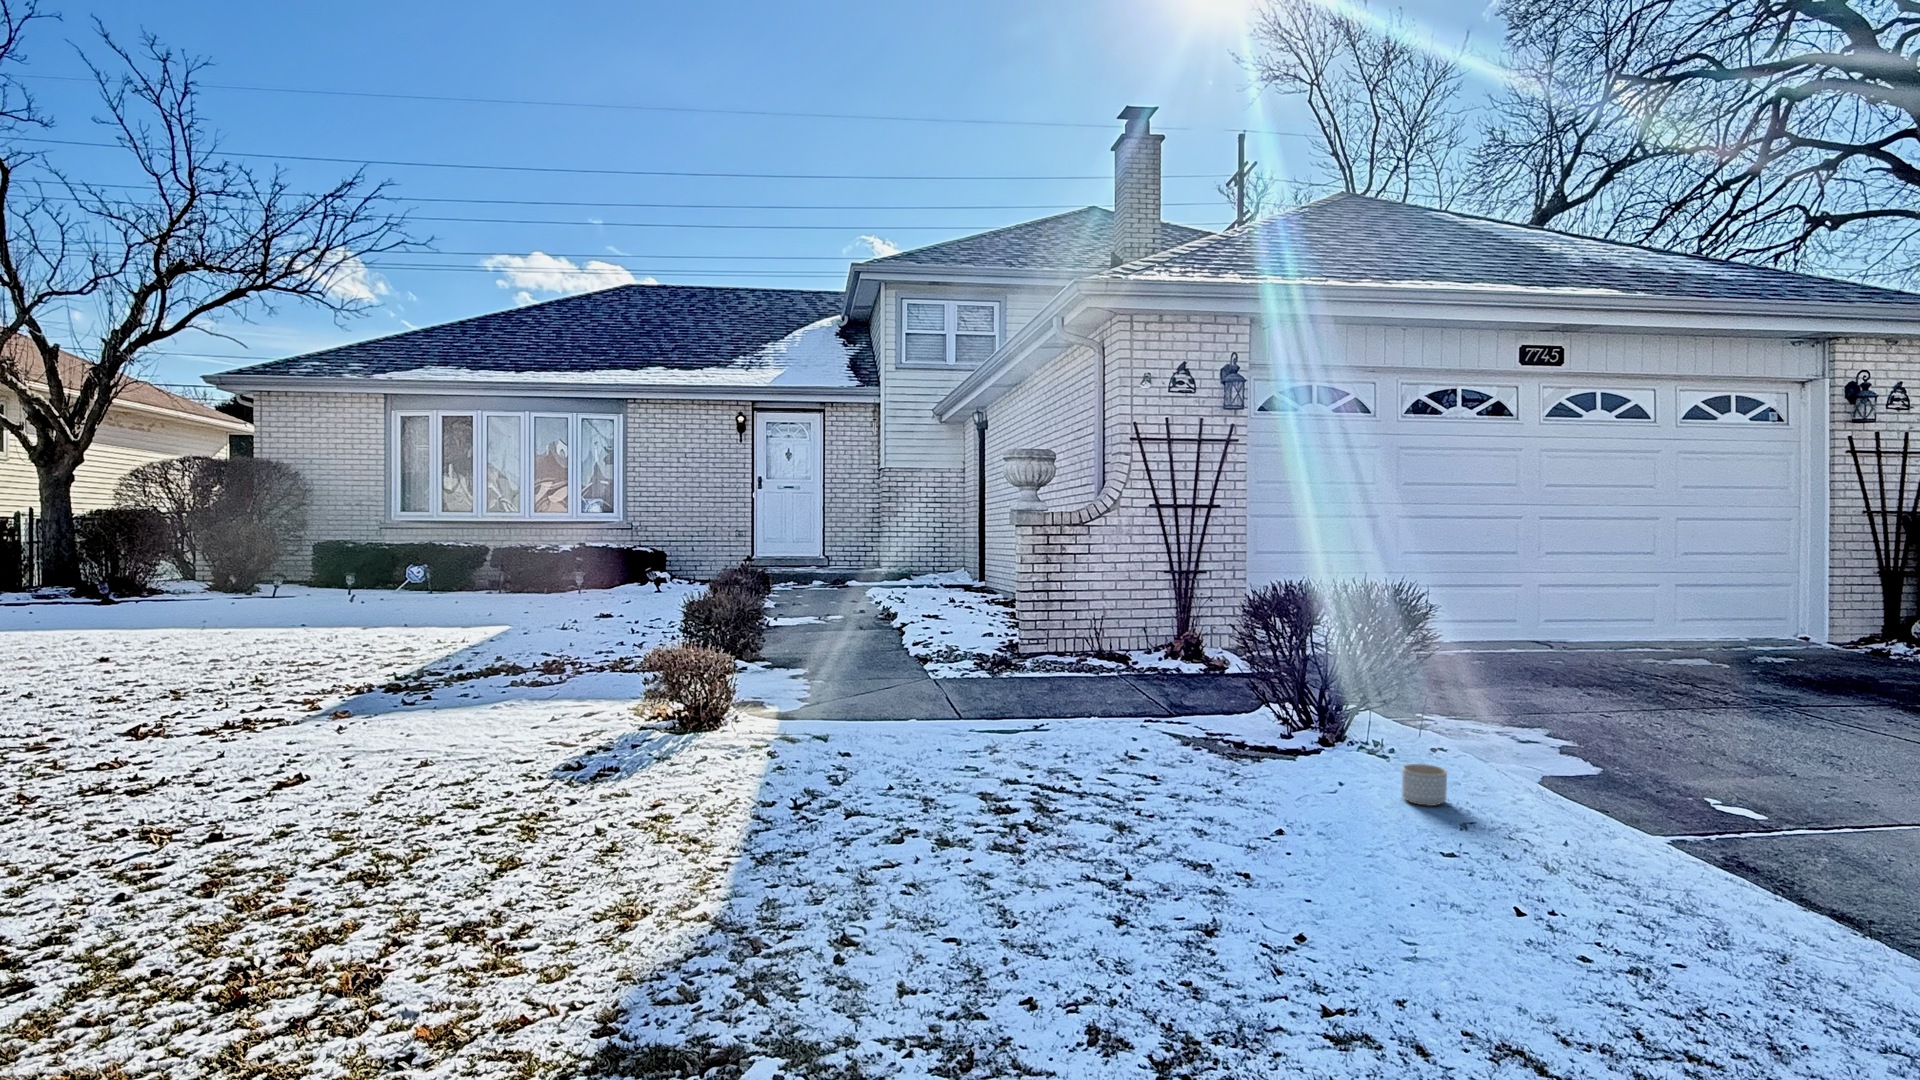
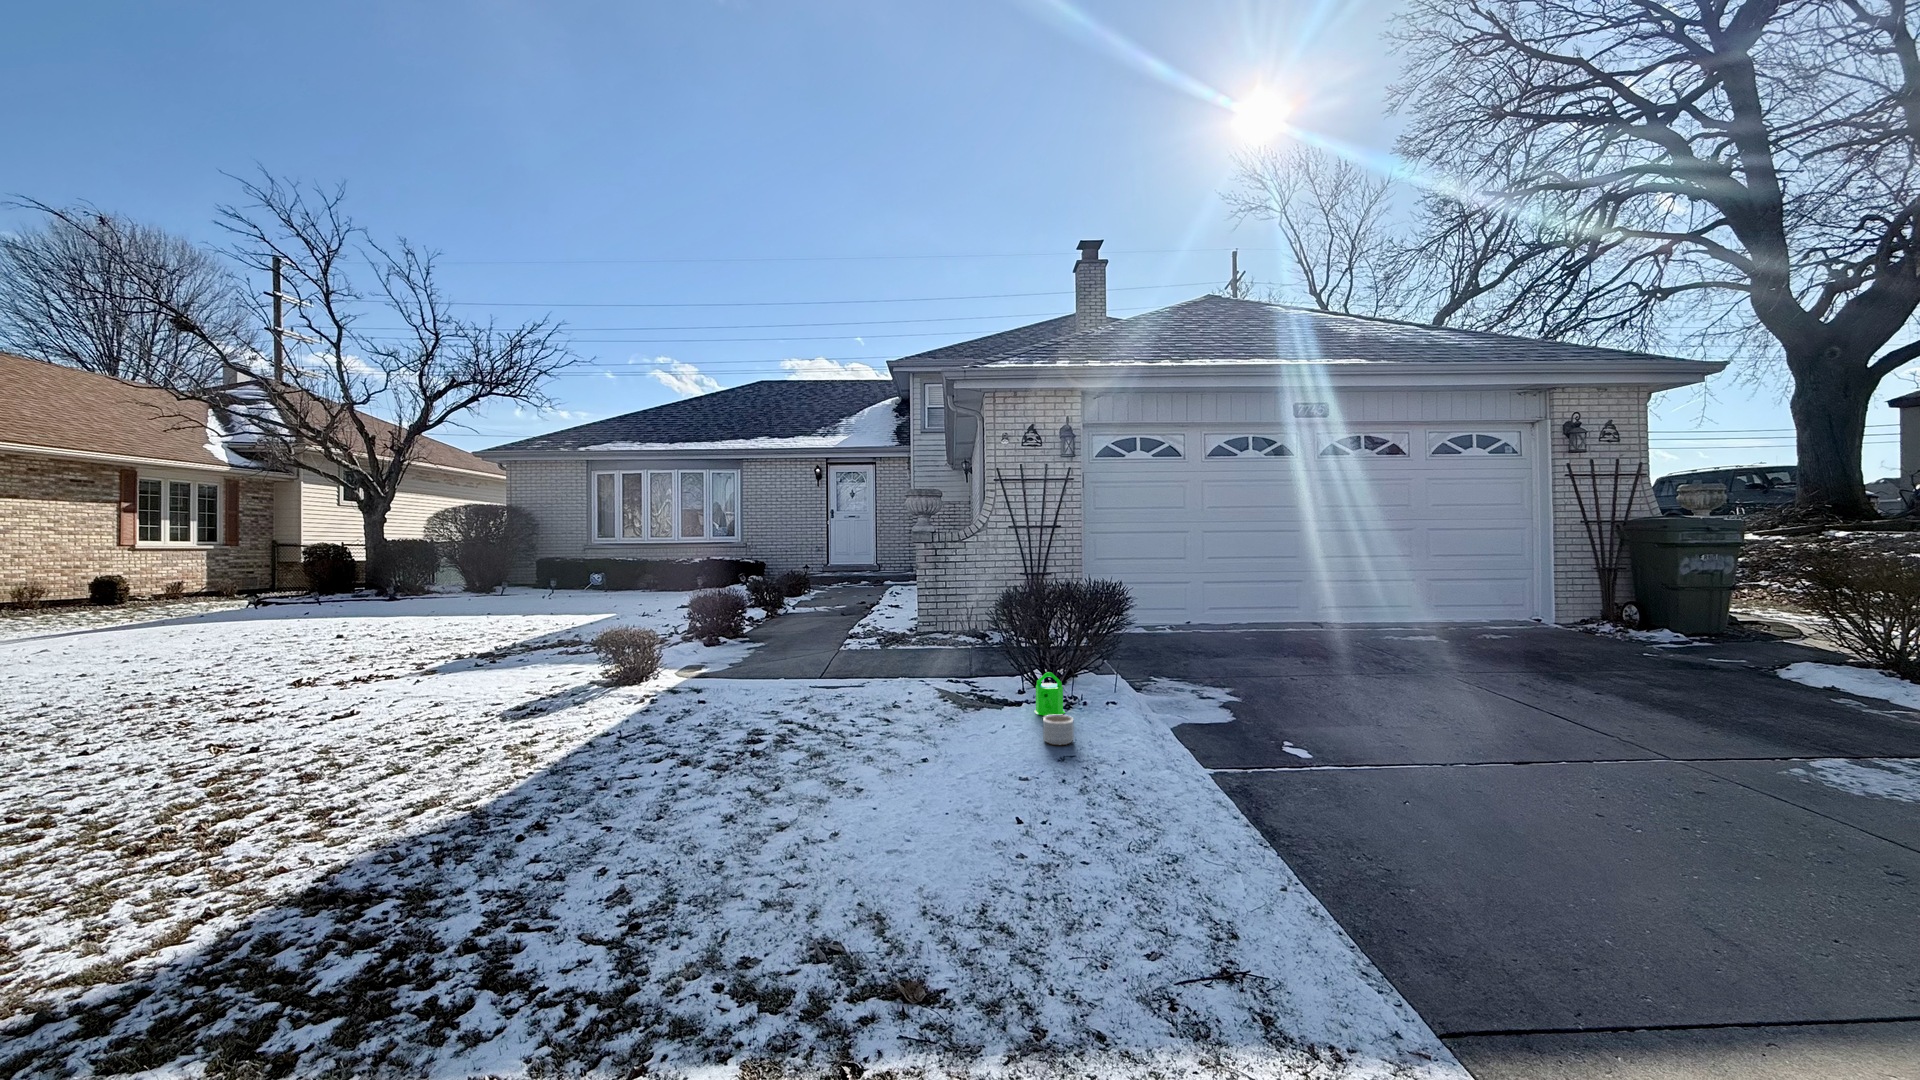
watering can: none [1337,706,1382,767] -> present [1034,672,1065,716]

